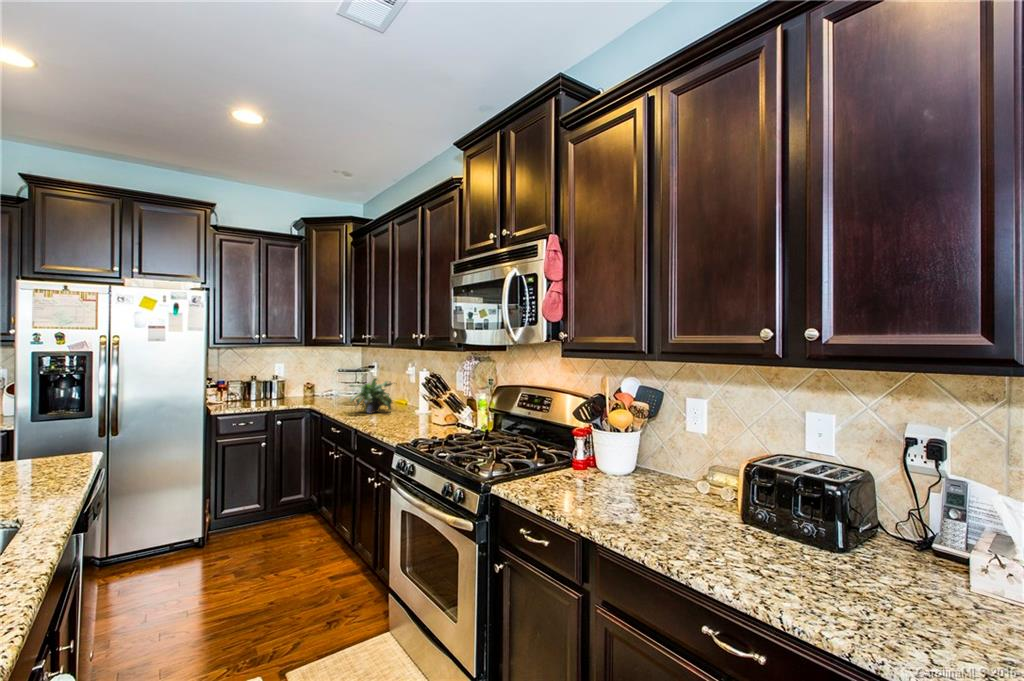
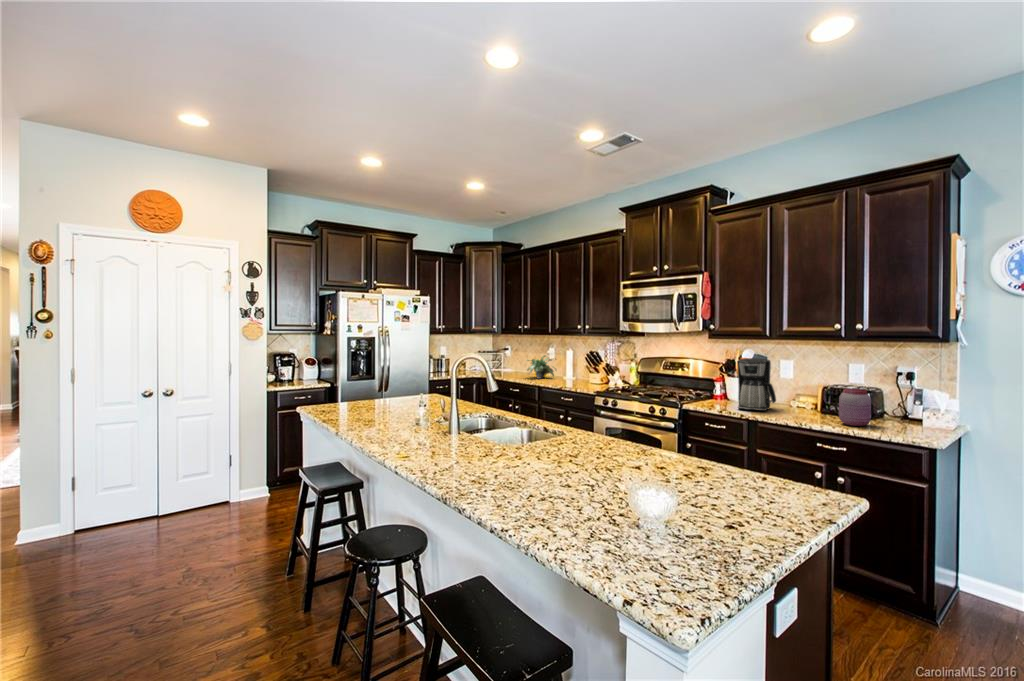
coffee maker: none [579,397,652,512] -> present [737,358,776,411]
jar: none [762,485,838,590] -> present [839,388,871,426]

